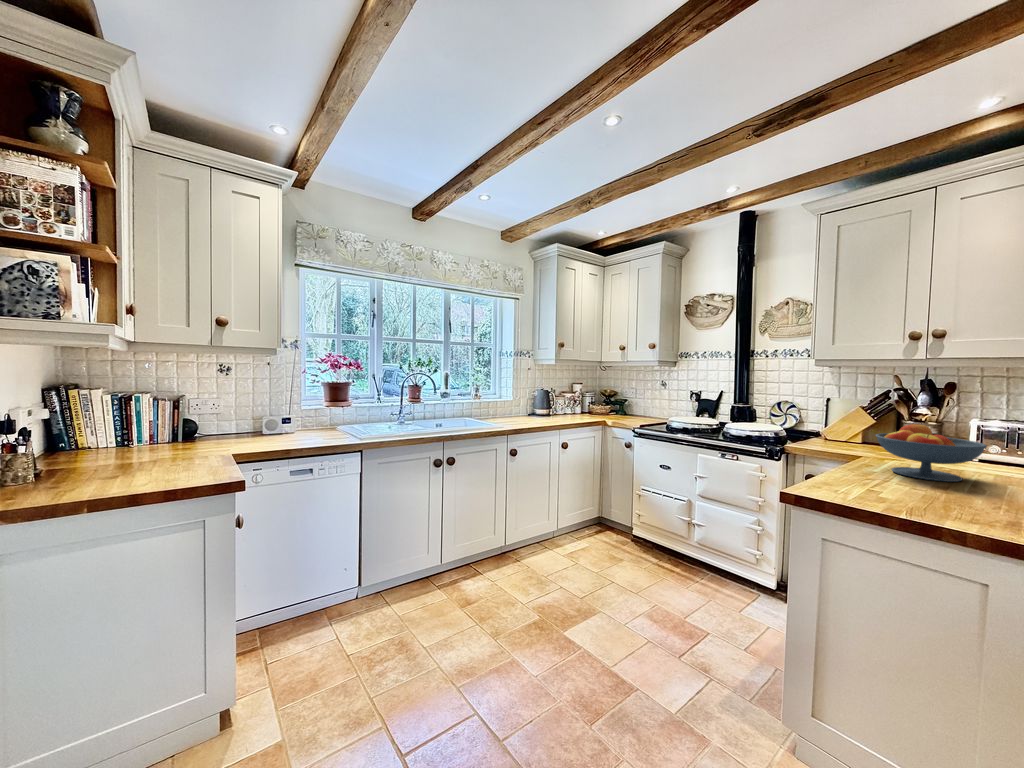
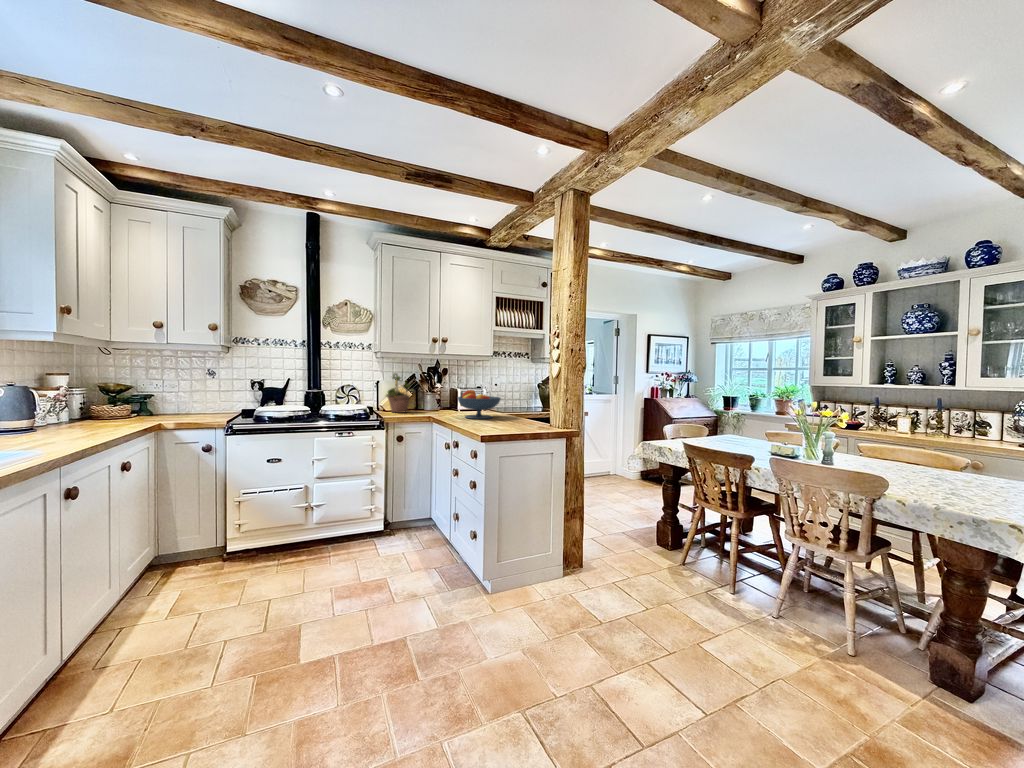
potted plant: none [807,384,863,446] -> present [386,373,414,413]

